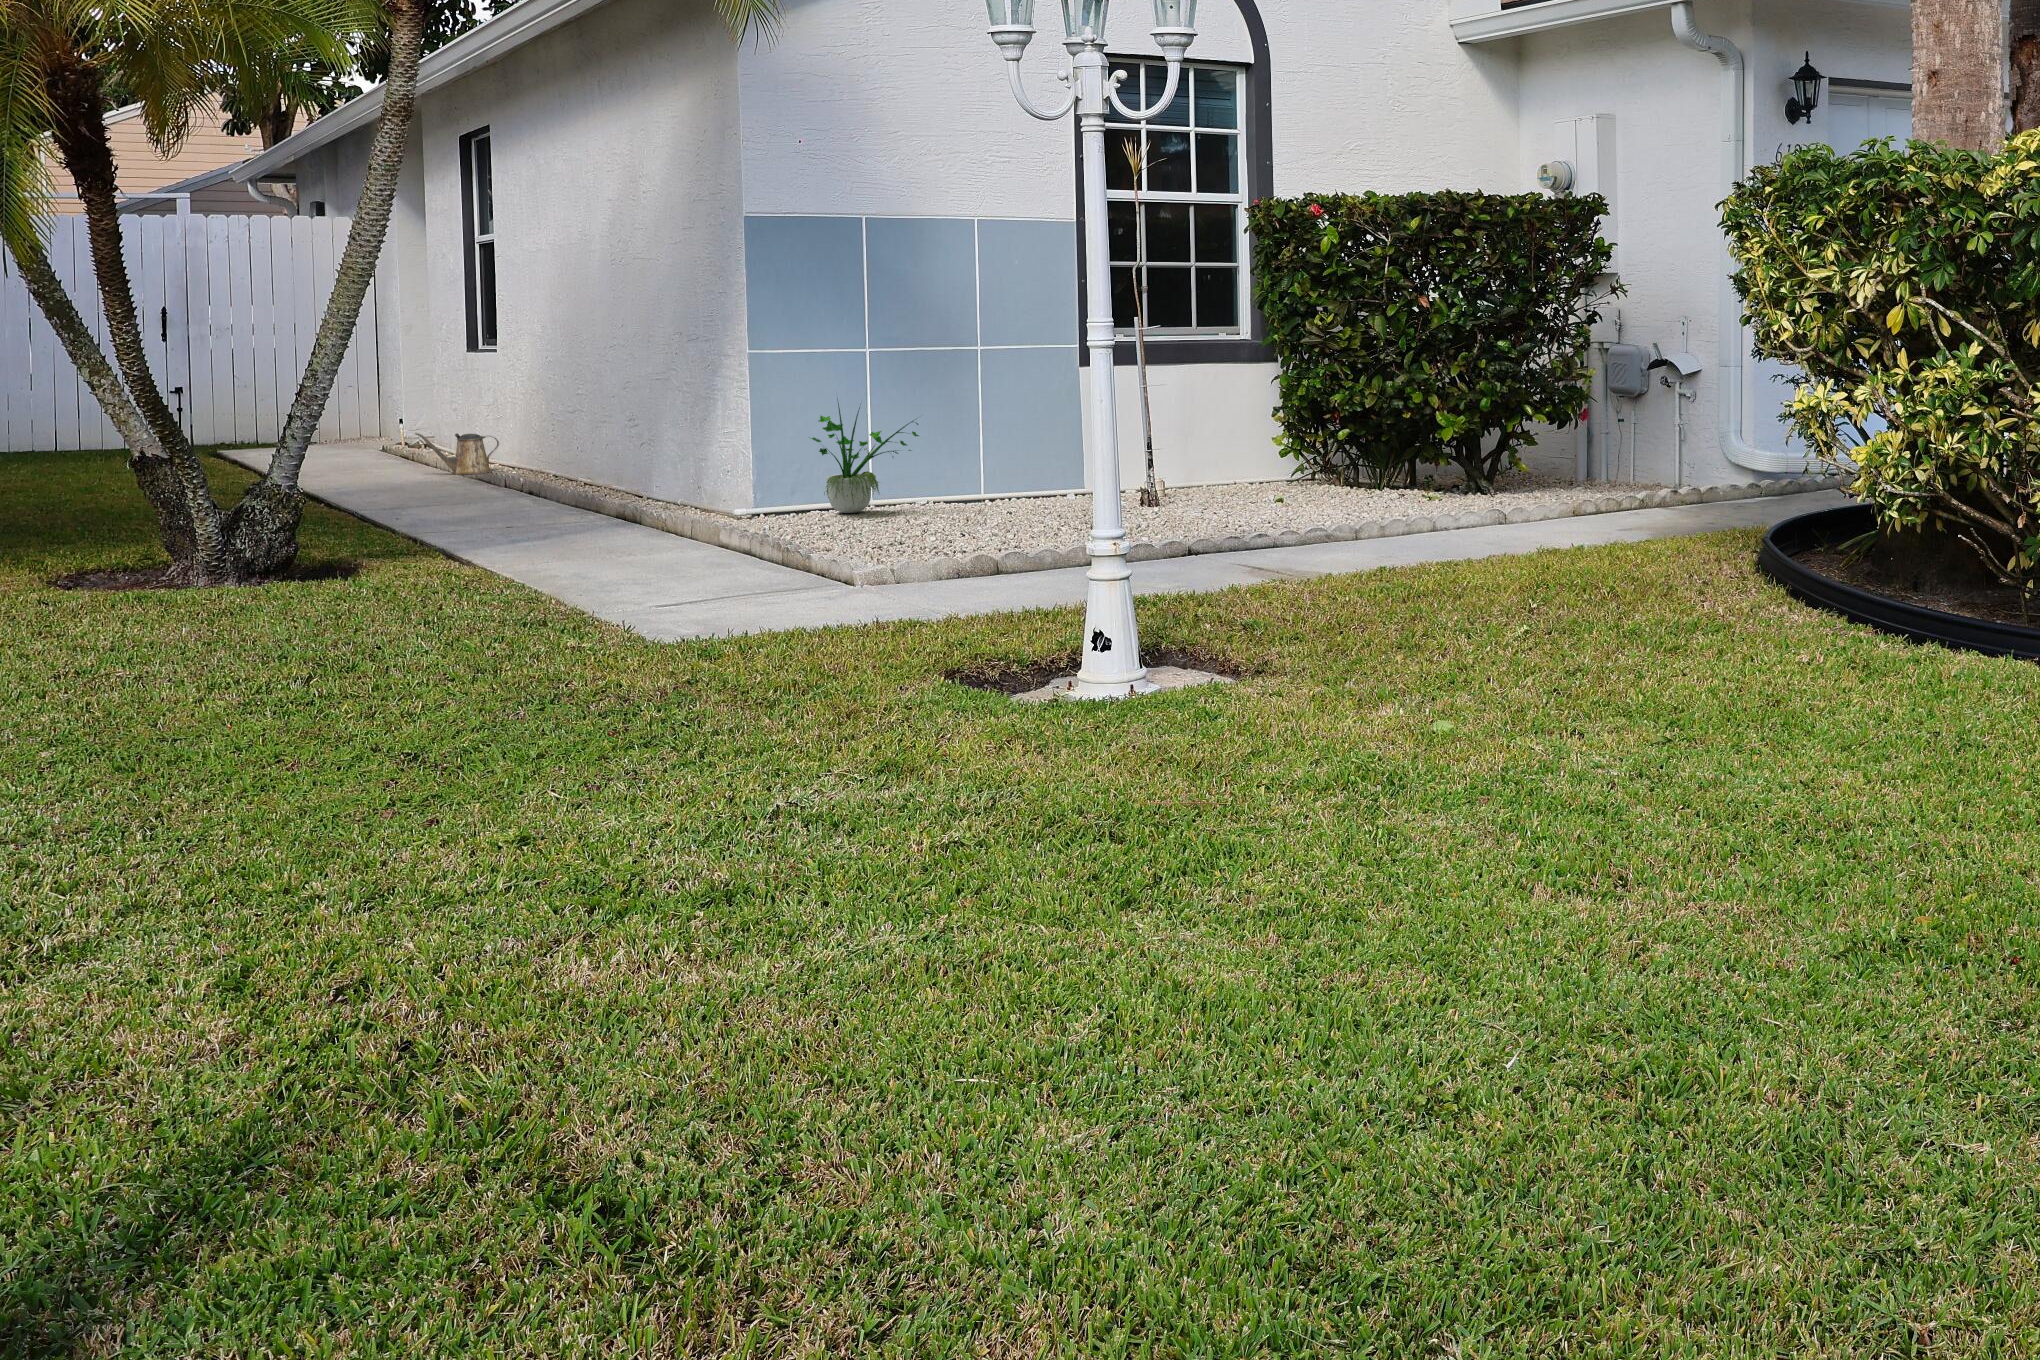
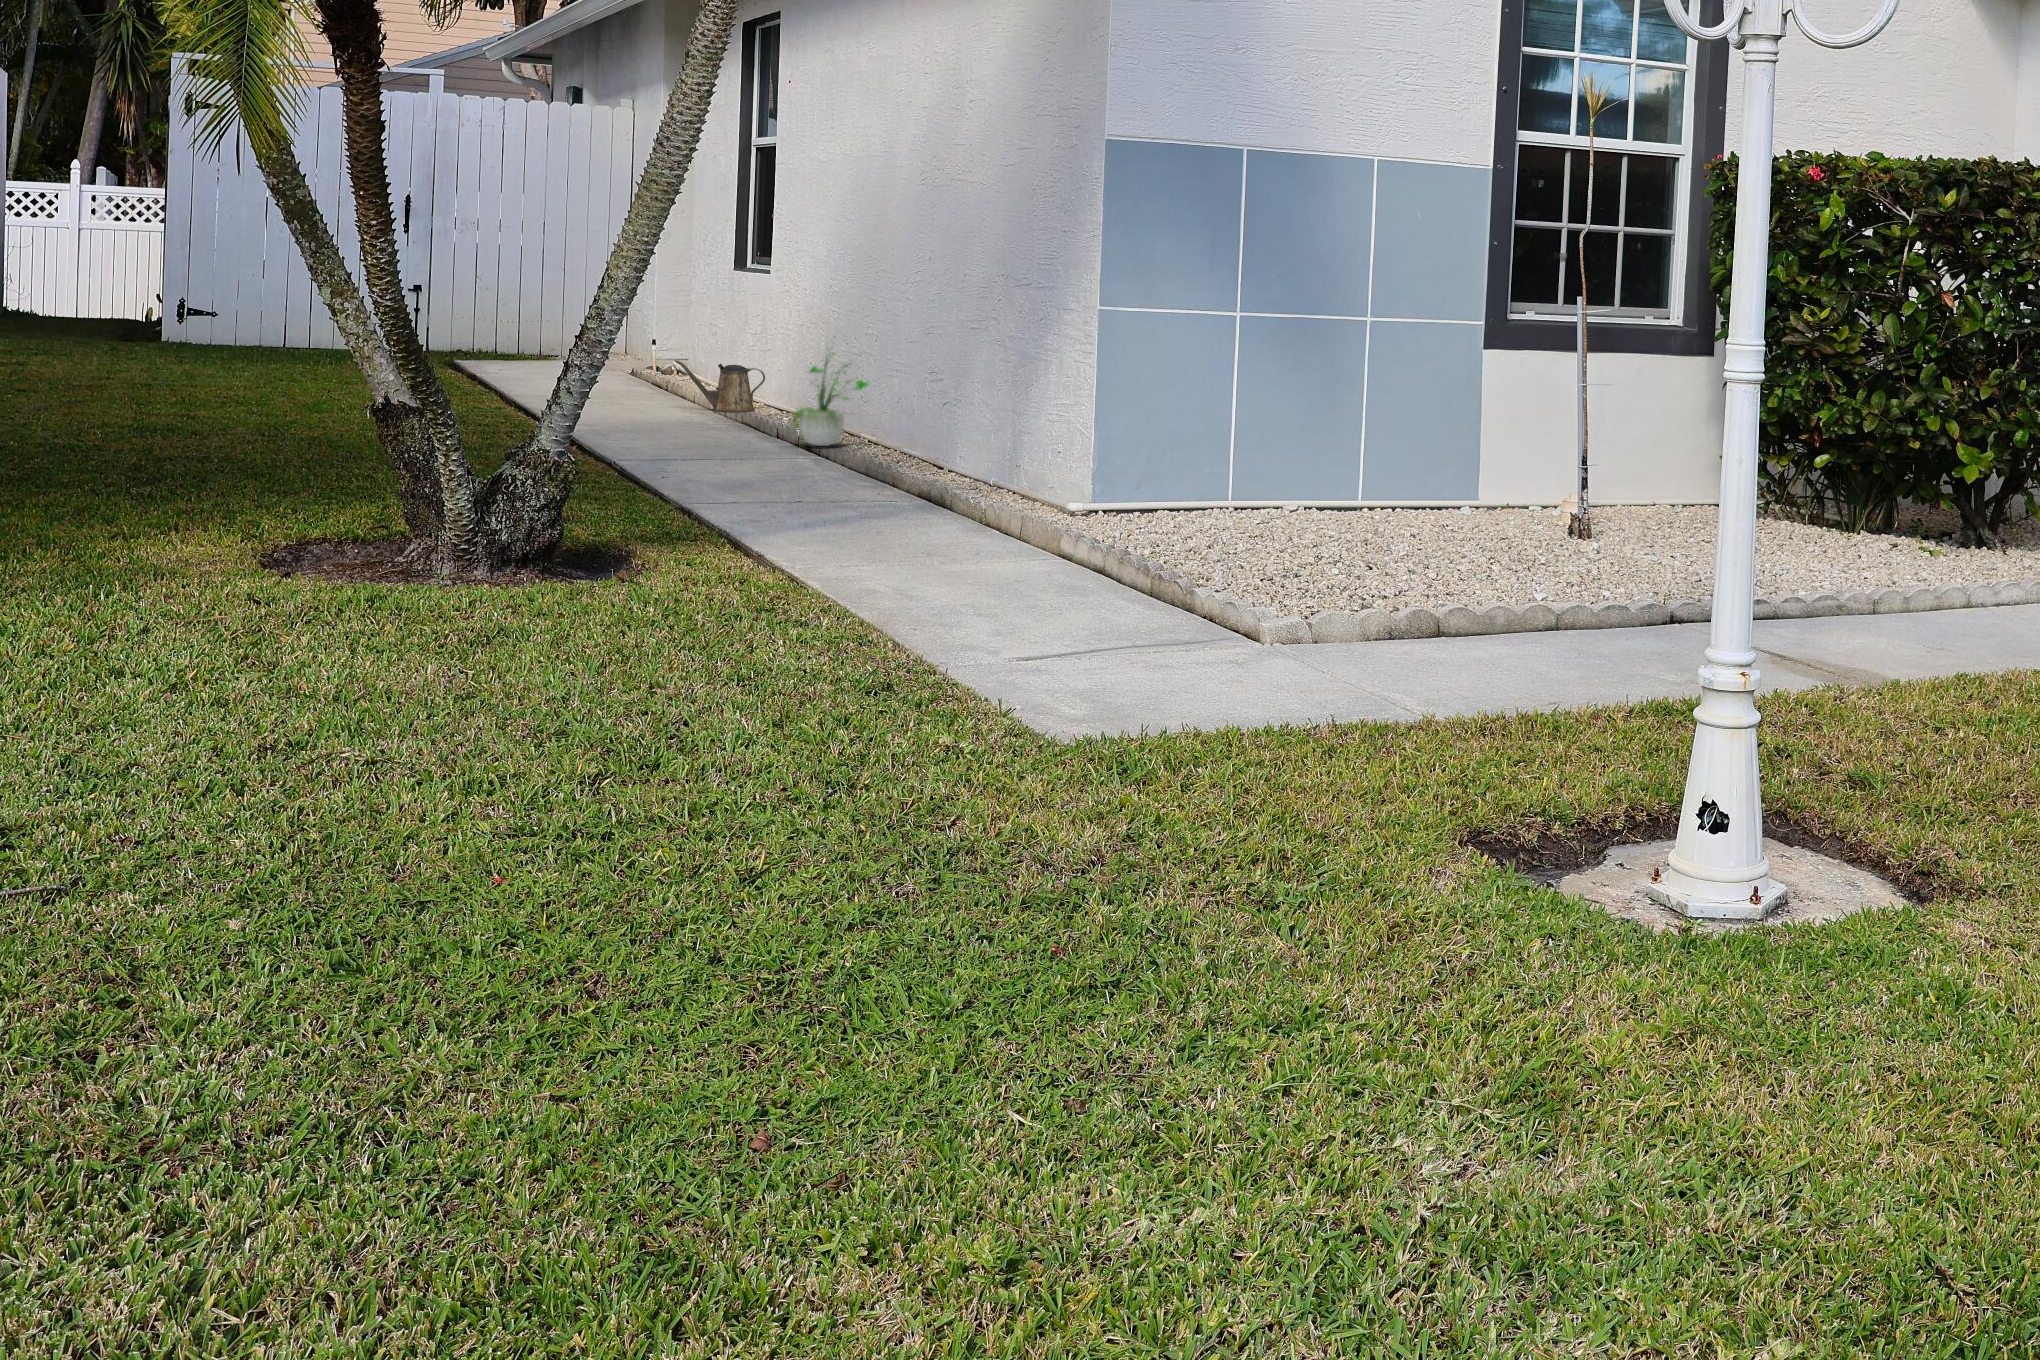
potted plant: present [811,403,919,513] -> present [790,357,868,446]

